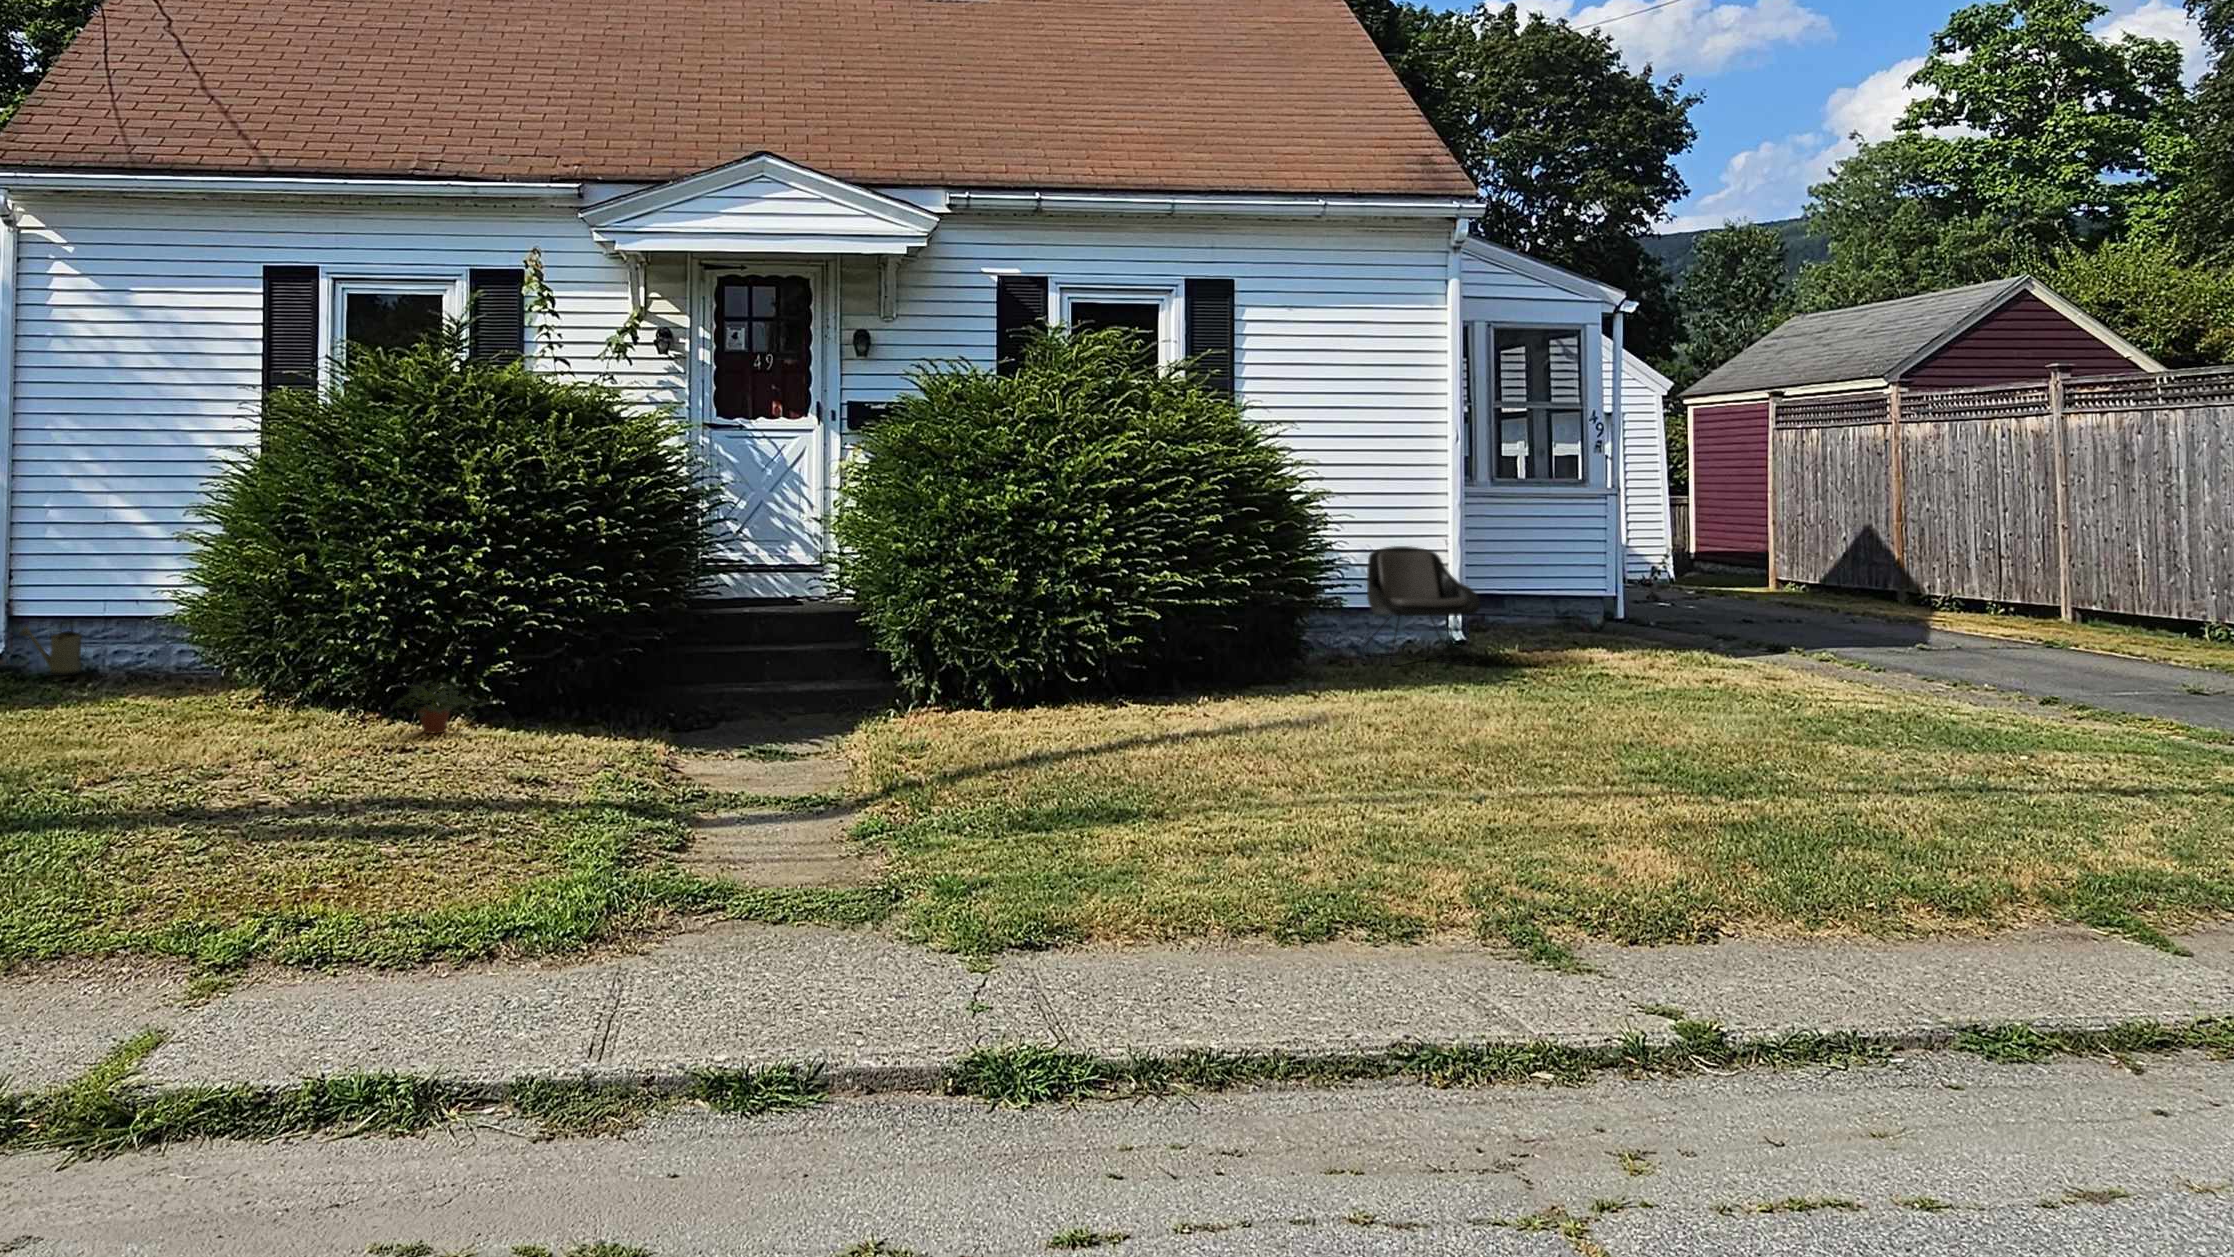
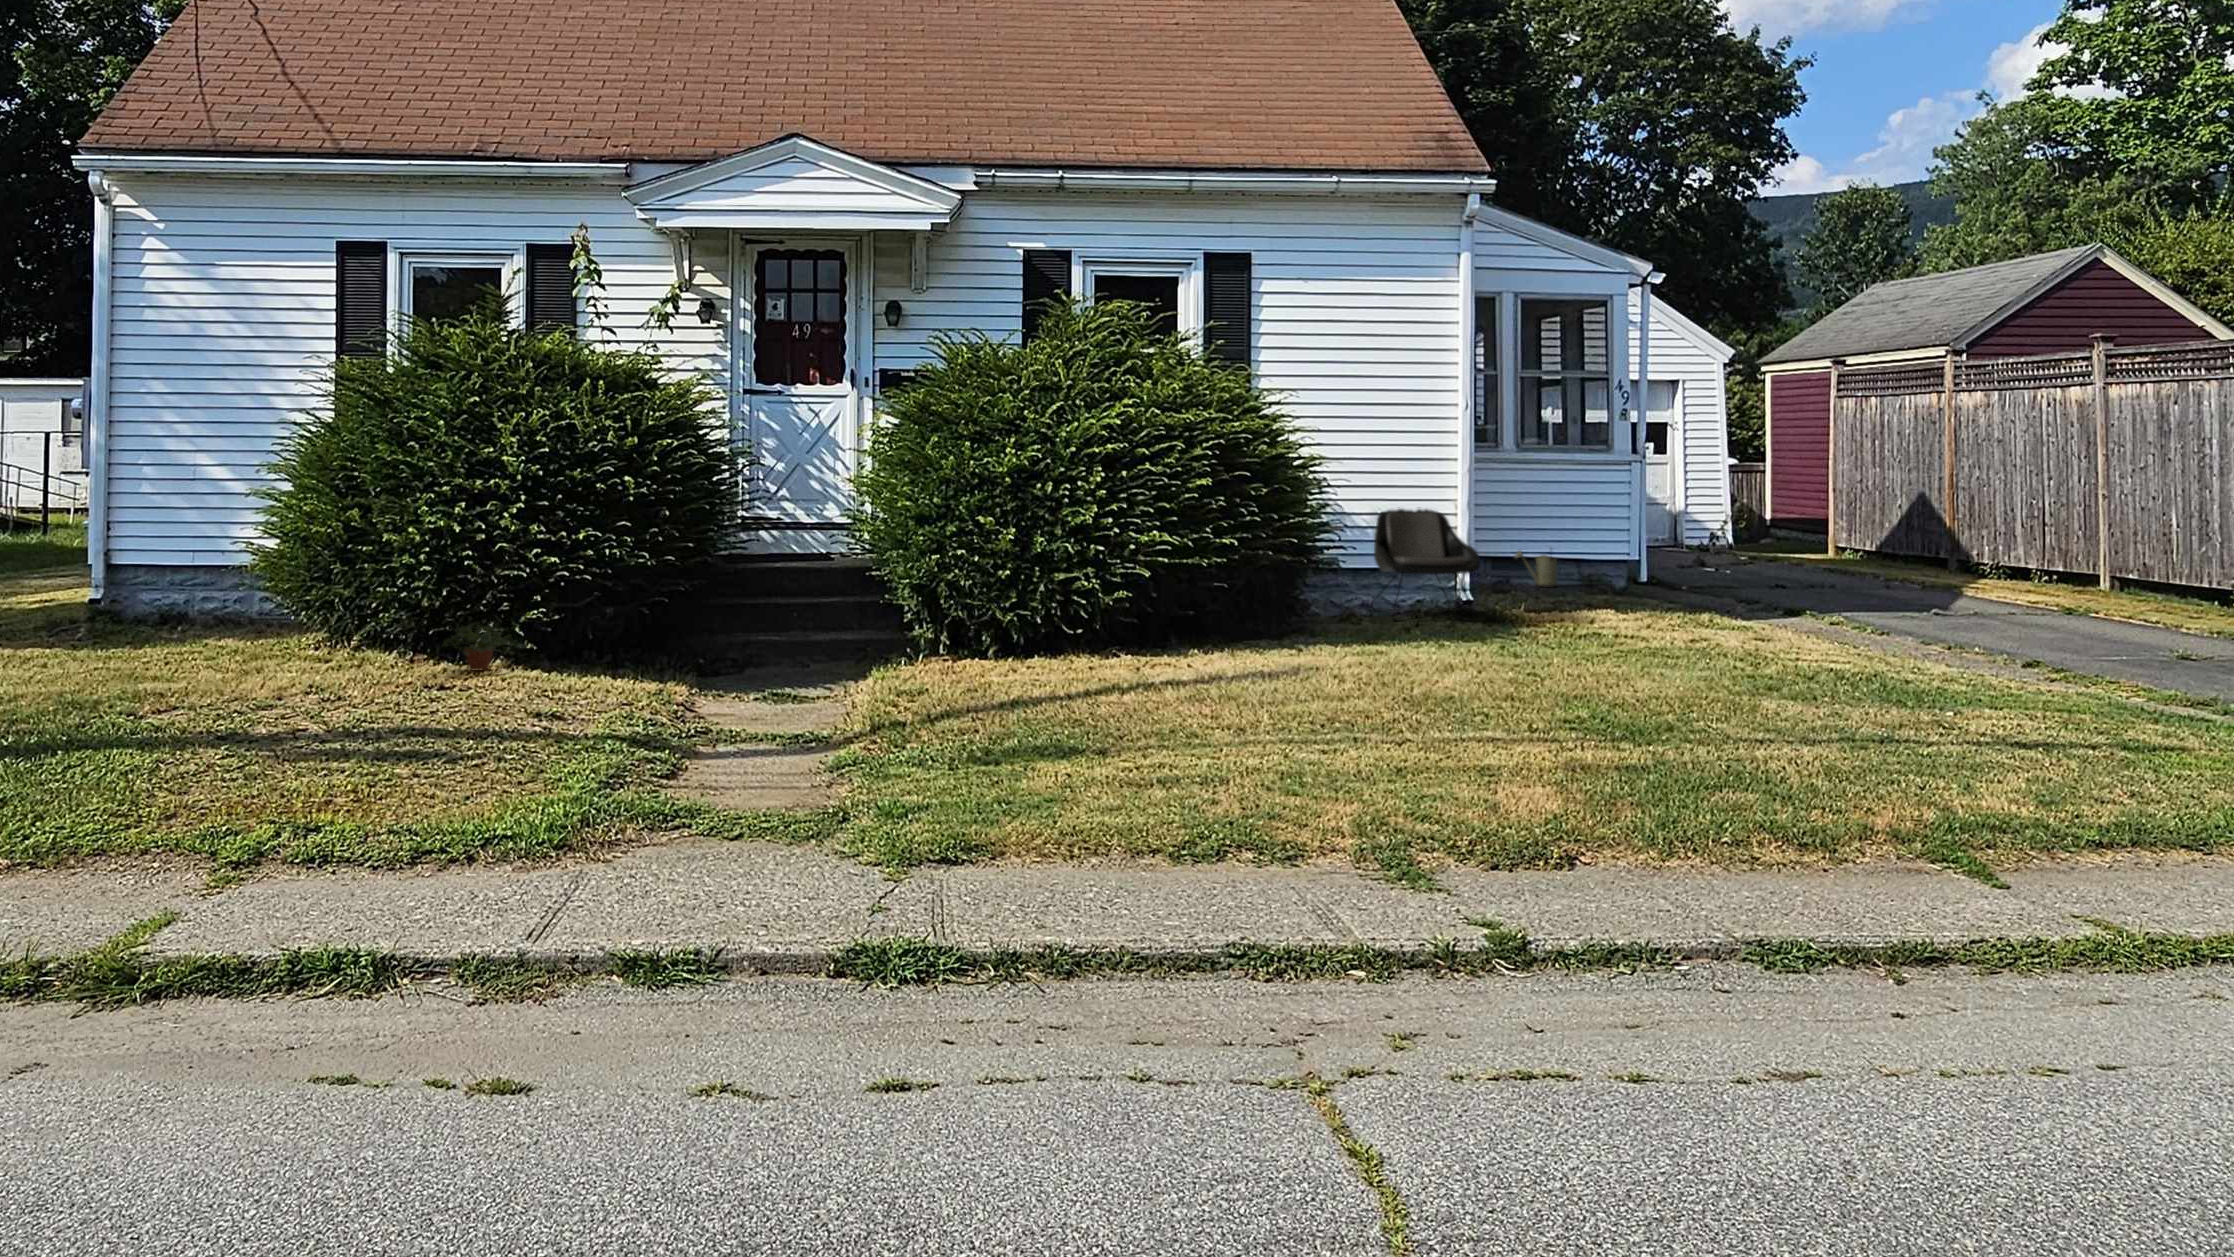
watering can: present [19,626,82,676] -> present [1515,551,1557,588]

